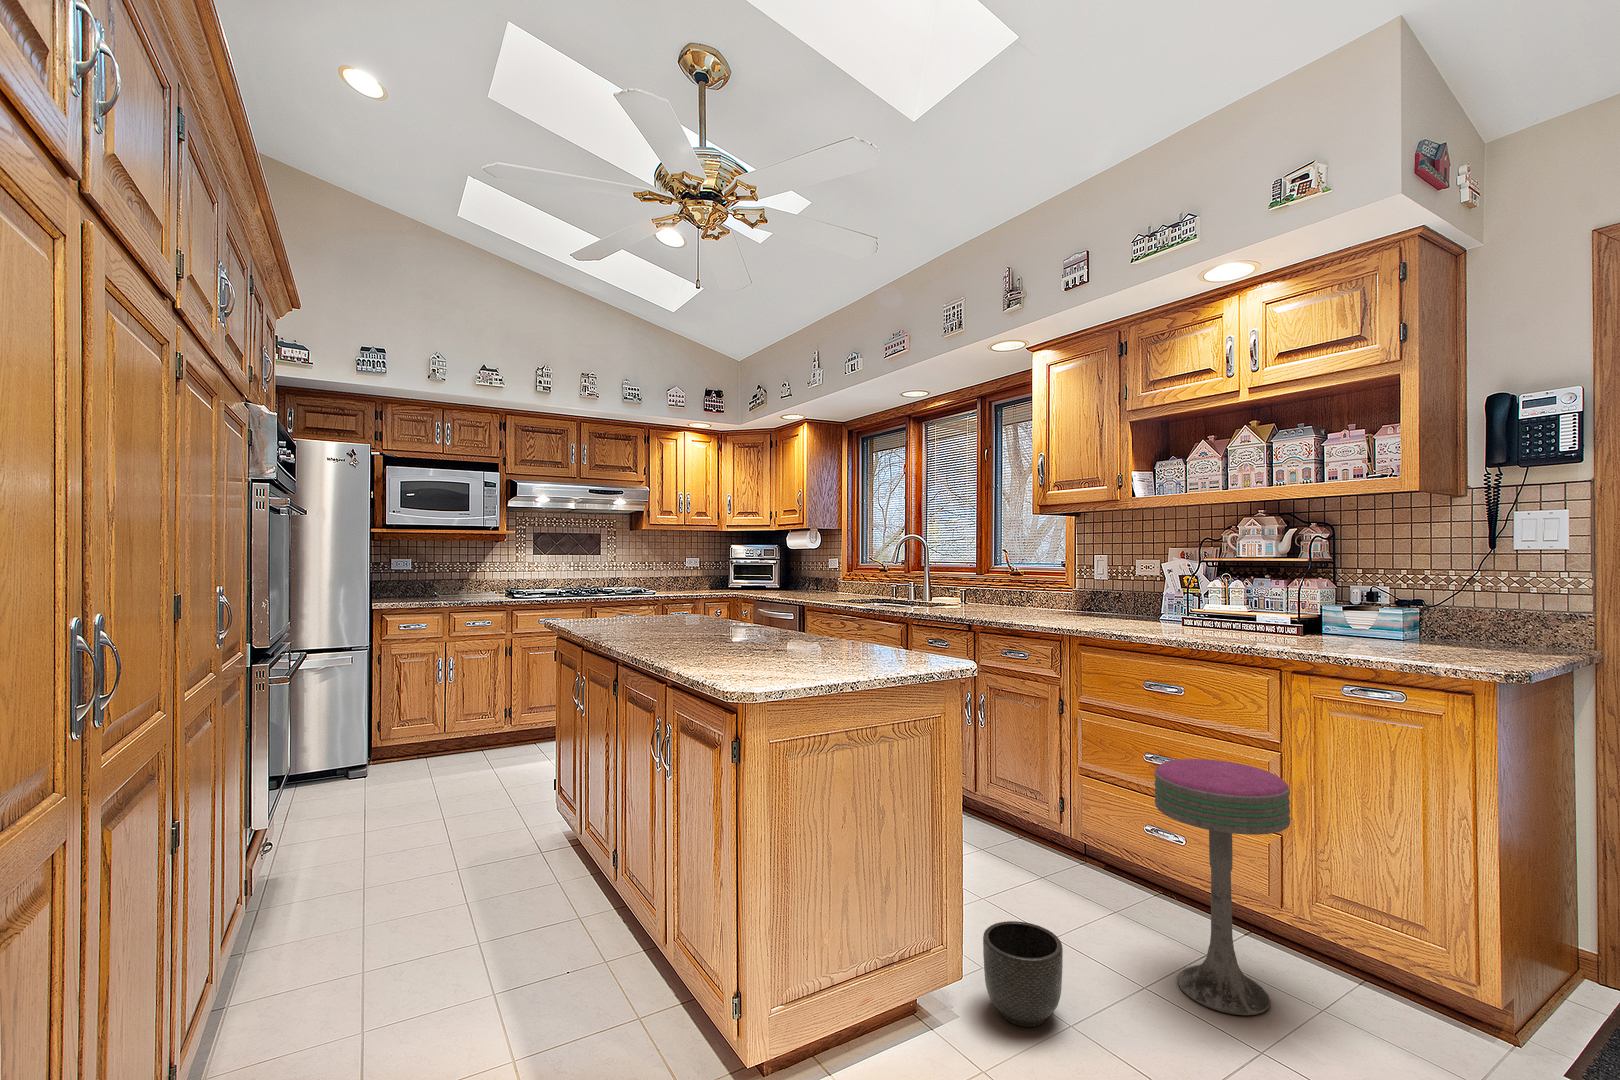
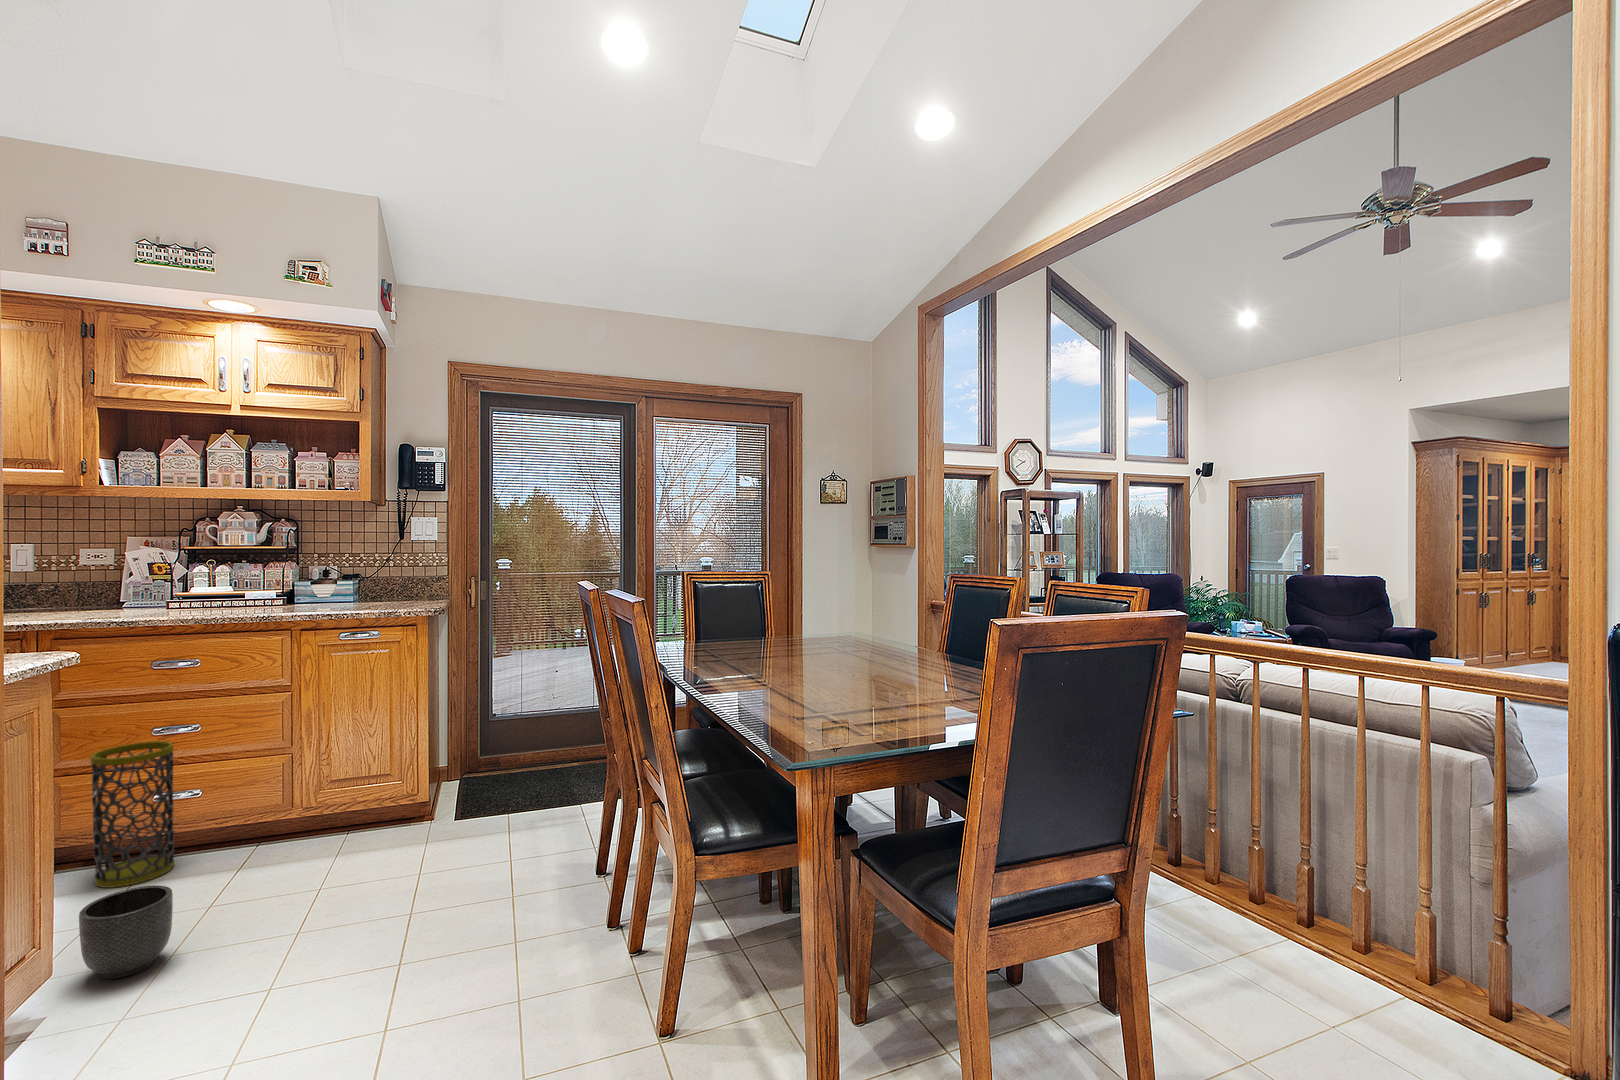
bar stool: present [1154,759,1290,1015] -> none [212,703,322,889]
trash can: none [1083,761,1154,919] -> present [90,741,174,888]

